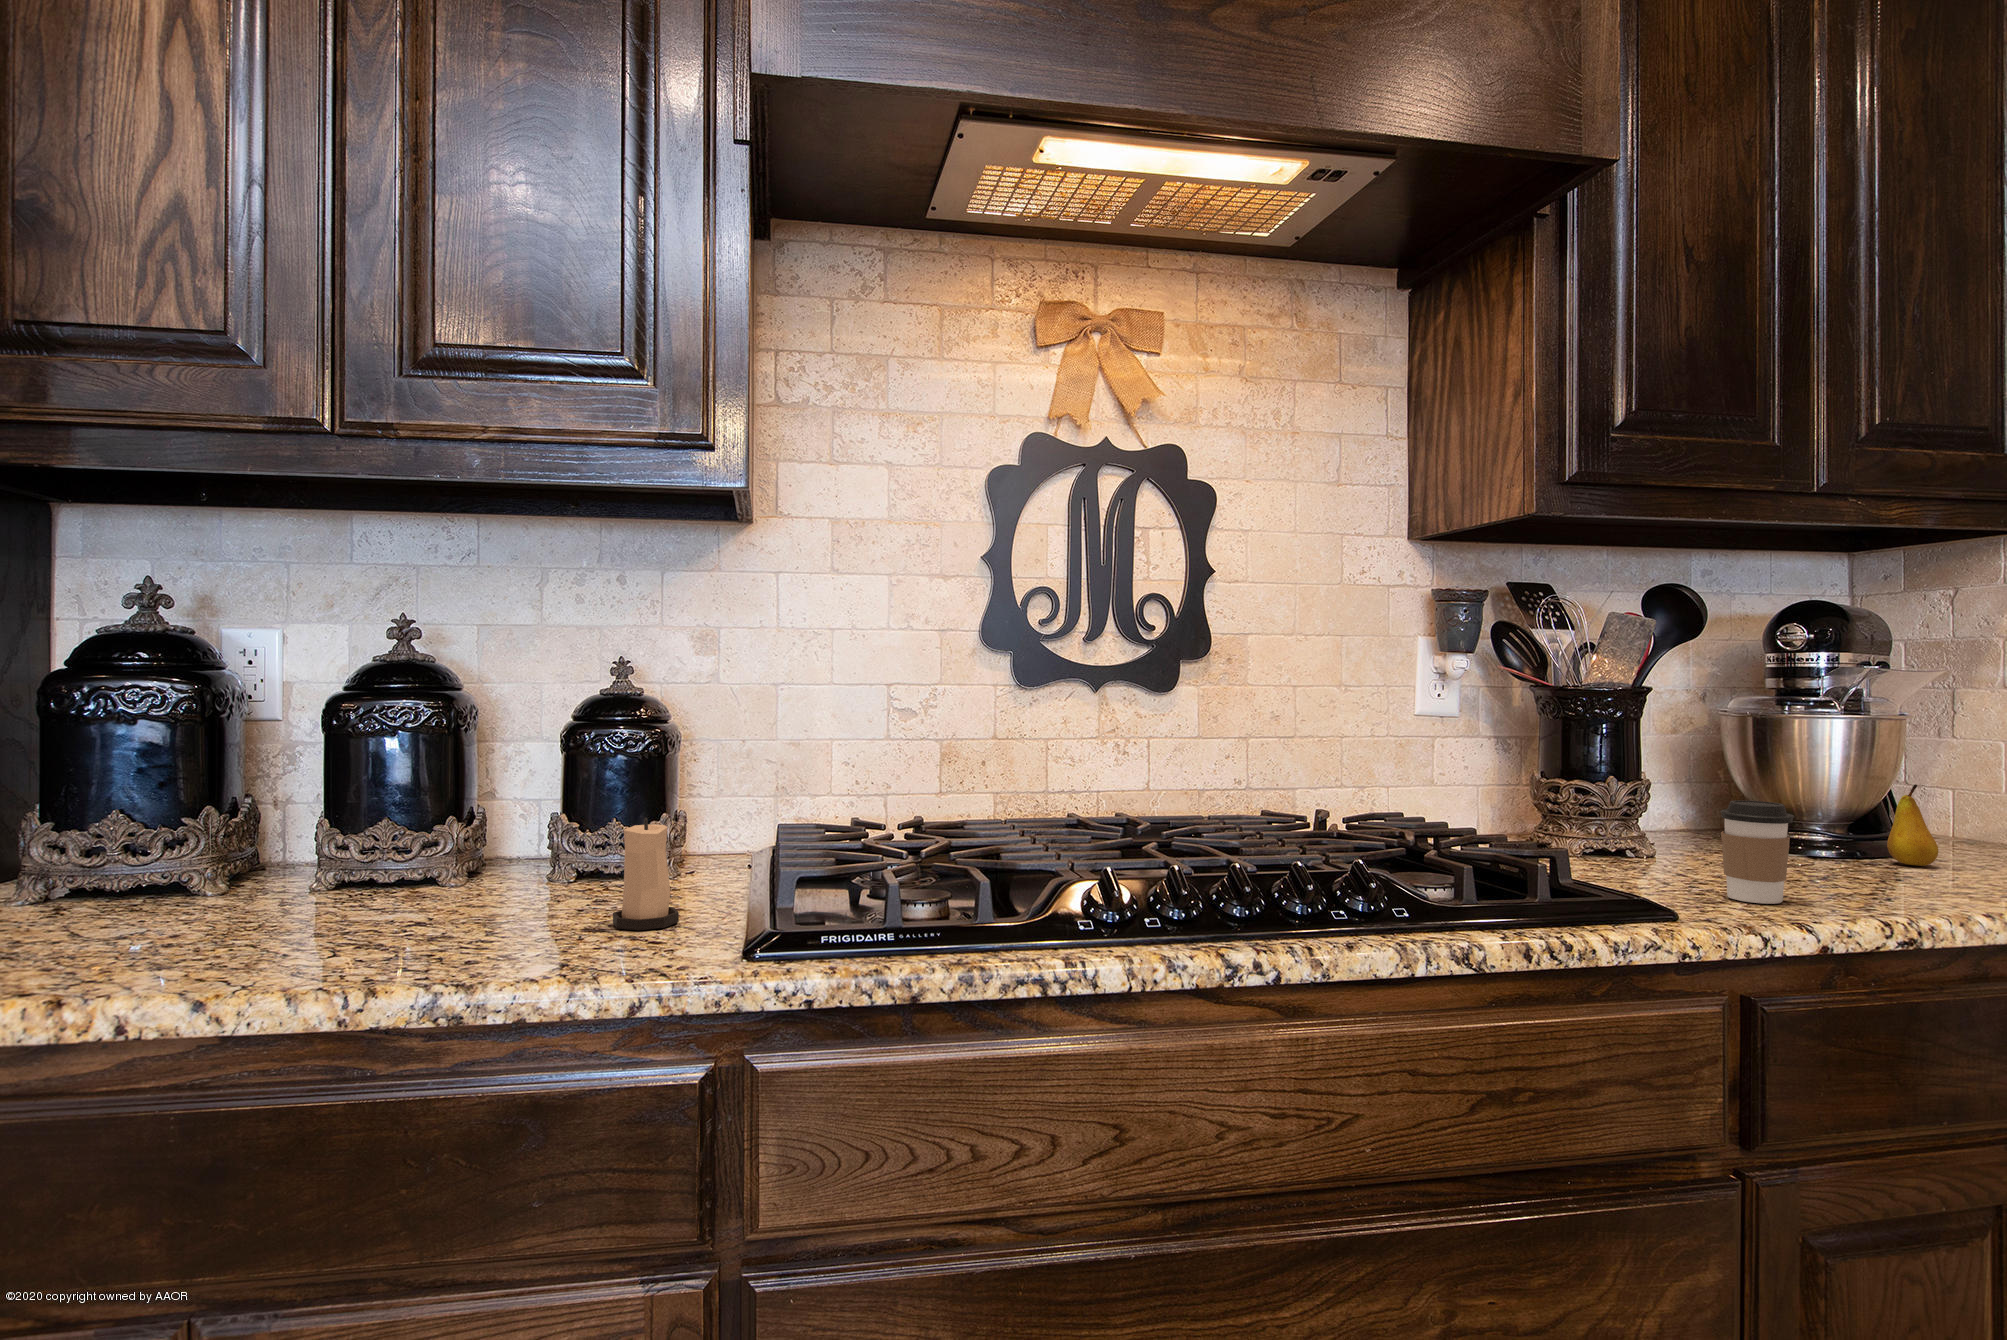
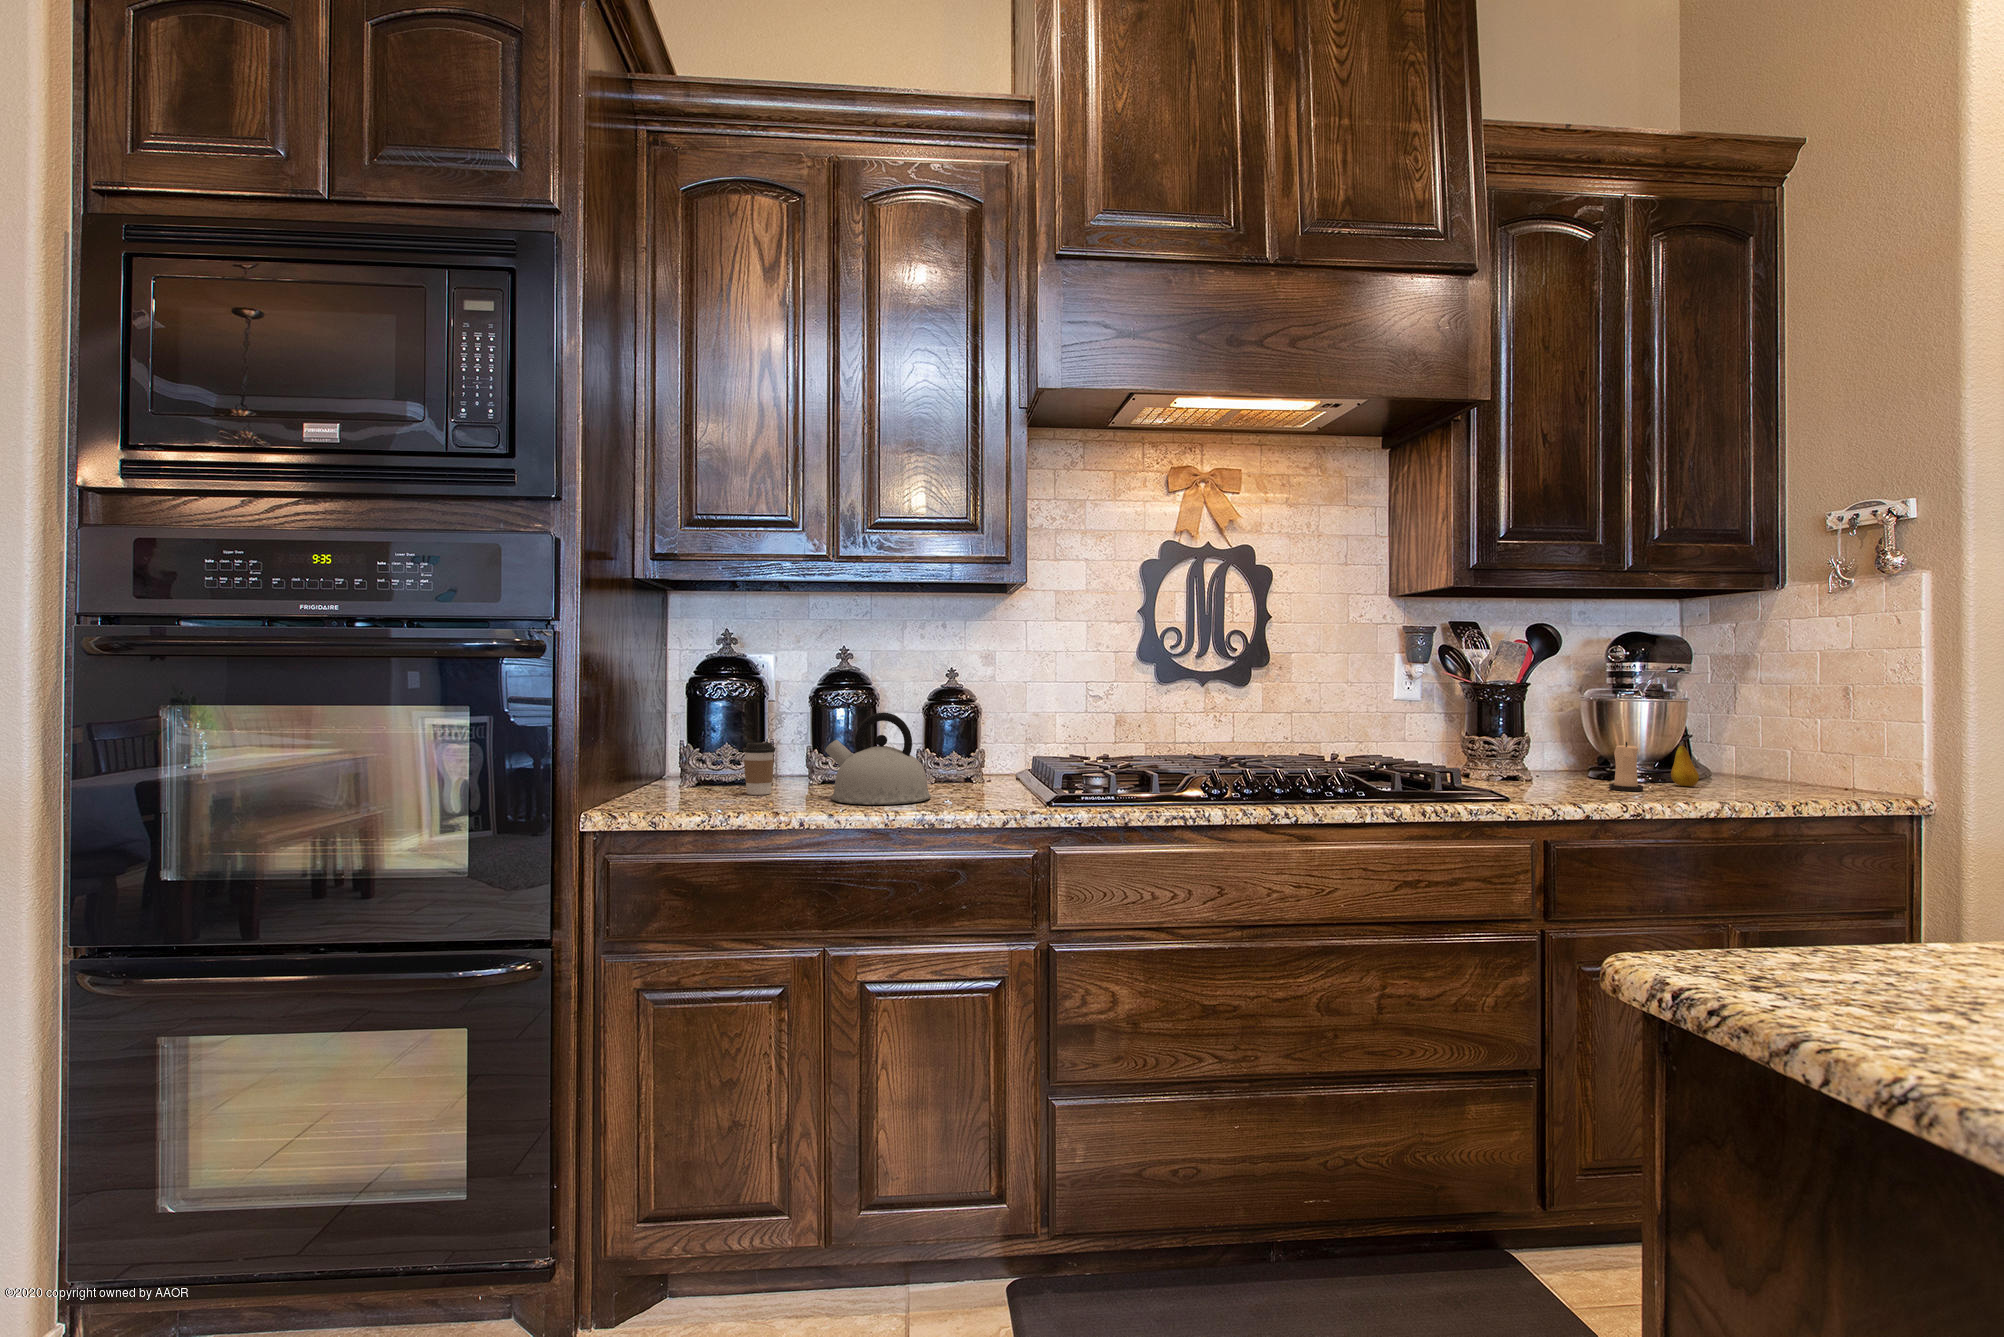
kettle: none [274,750,516,962] -> present [825,713,931,805]
coffee cup: present [1720,800,1794,904] -> present [743,742,776,795]
candle: present [613,817,679,930] -> present [1609,742,1643,791]

